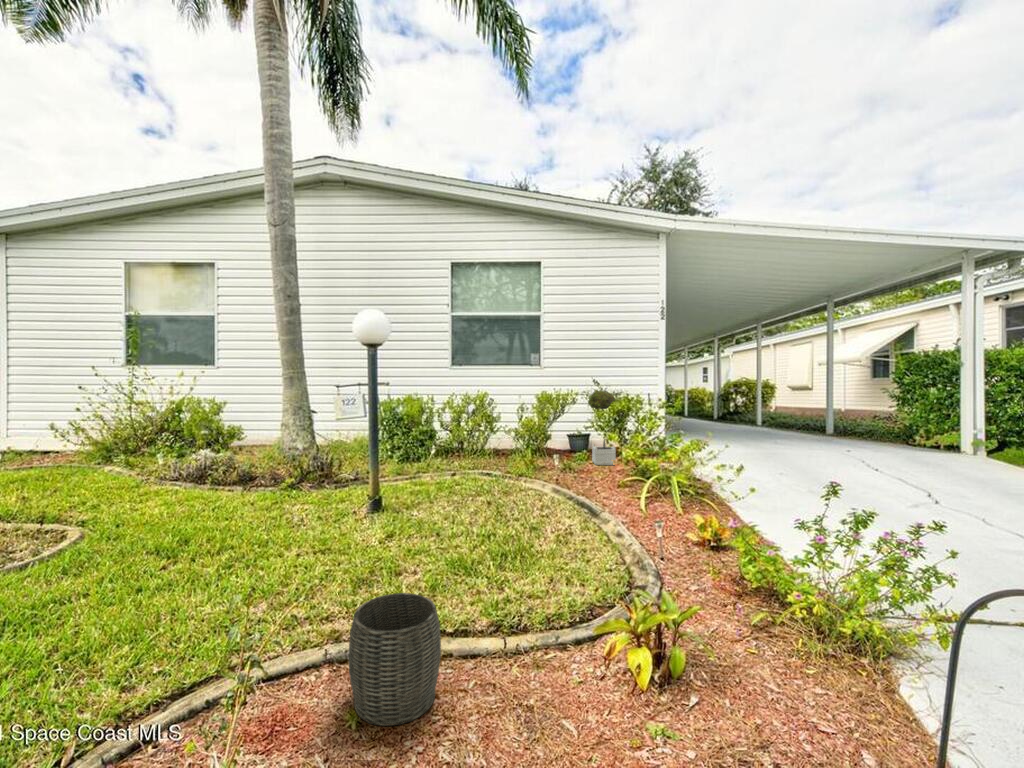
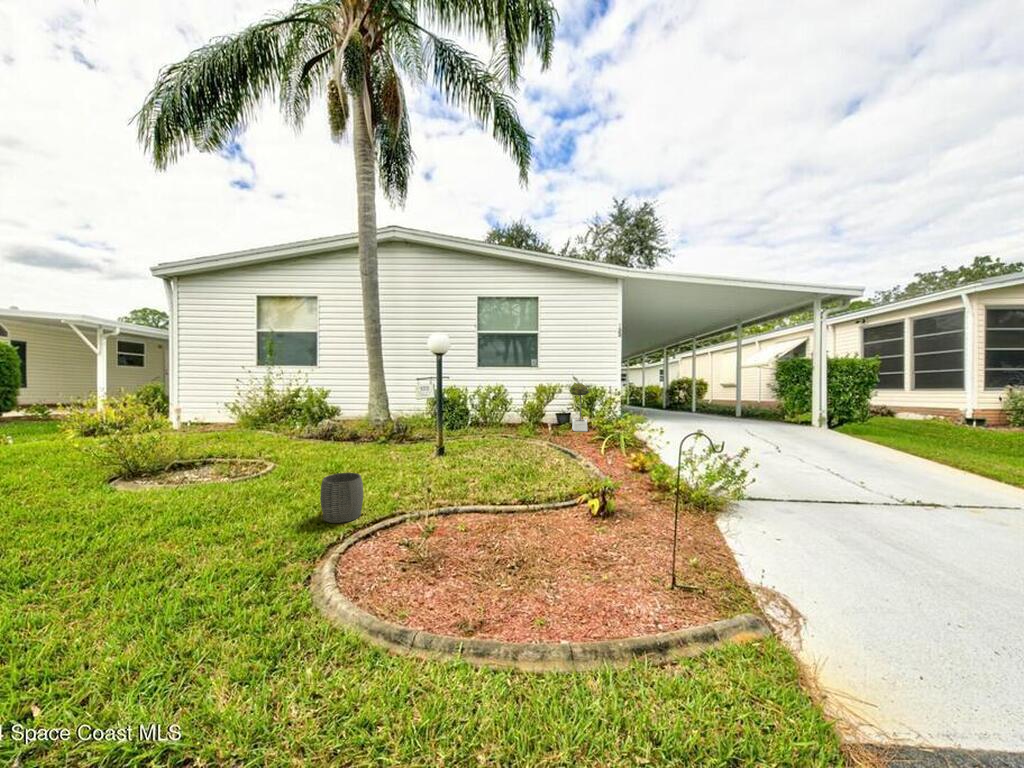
woven basket: present [349,593,441,726] -> present [320,473,363,523]

